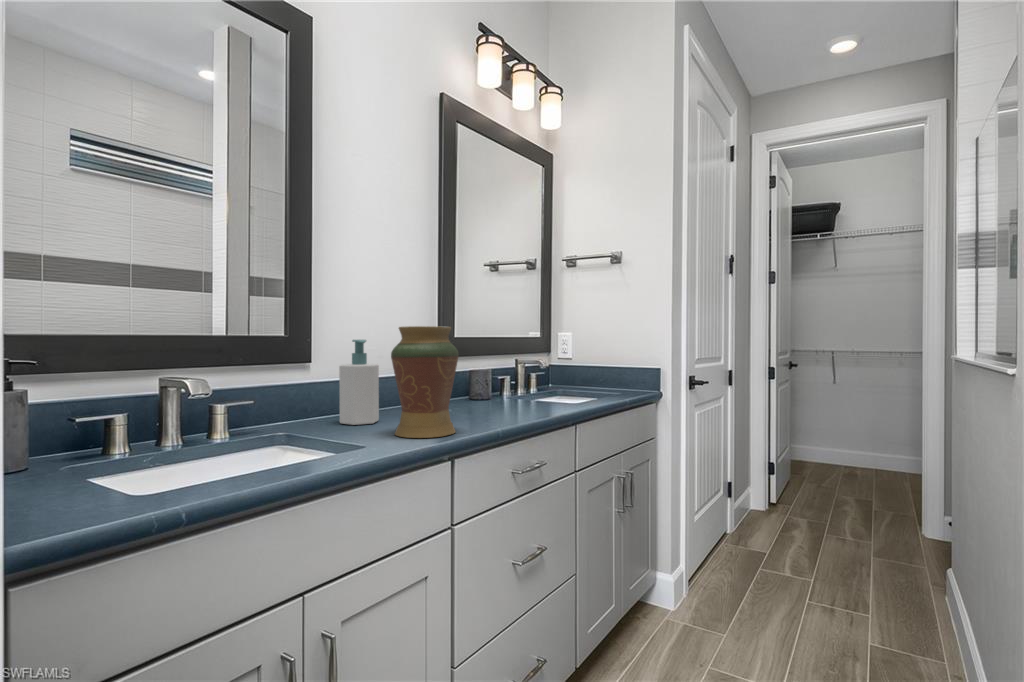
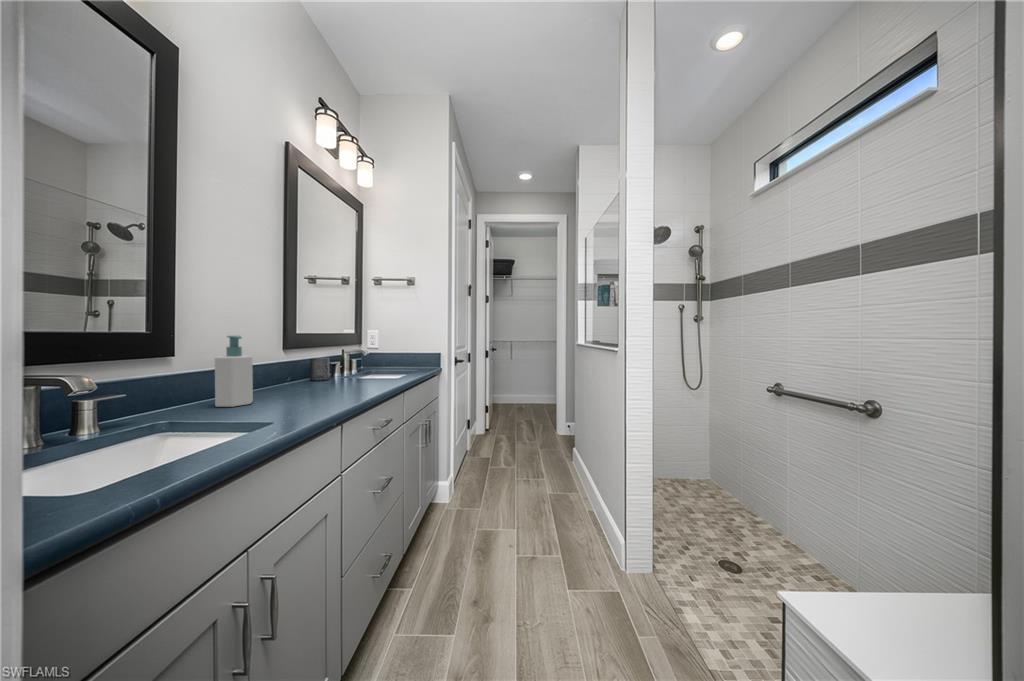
decorative vase: present [391,326,459,438] -> none [280,326,338,412]

